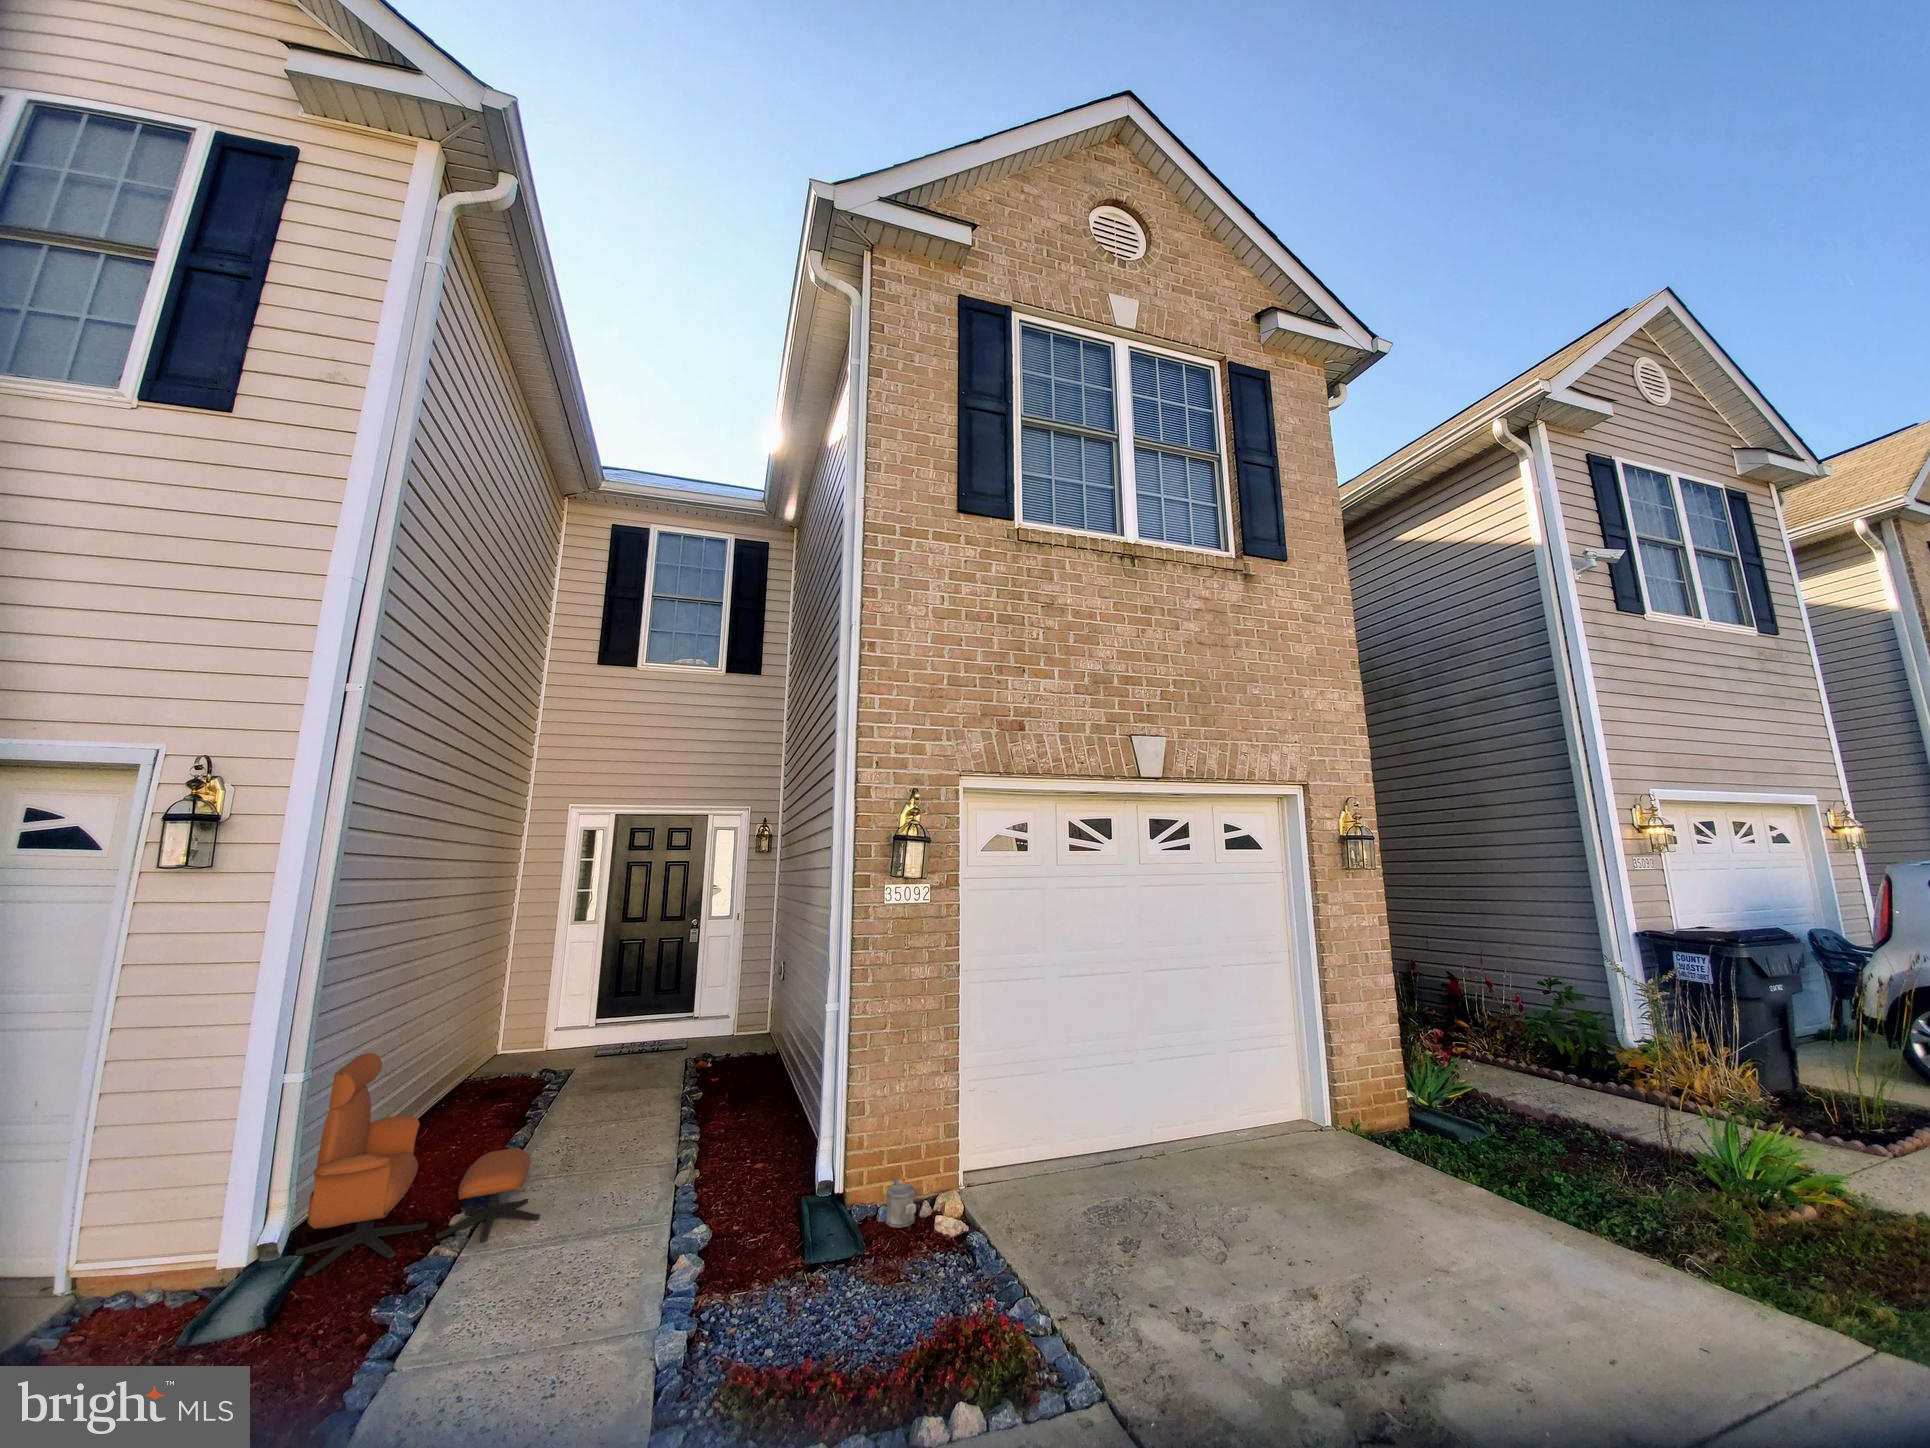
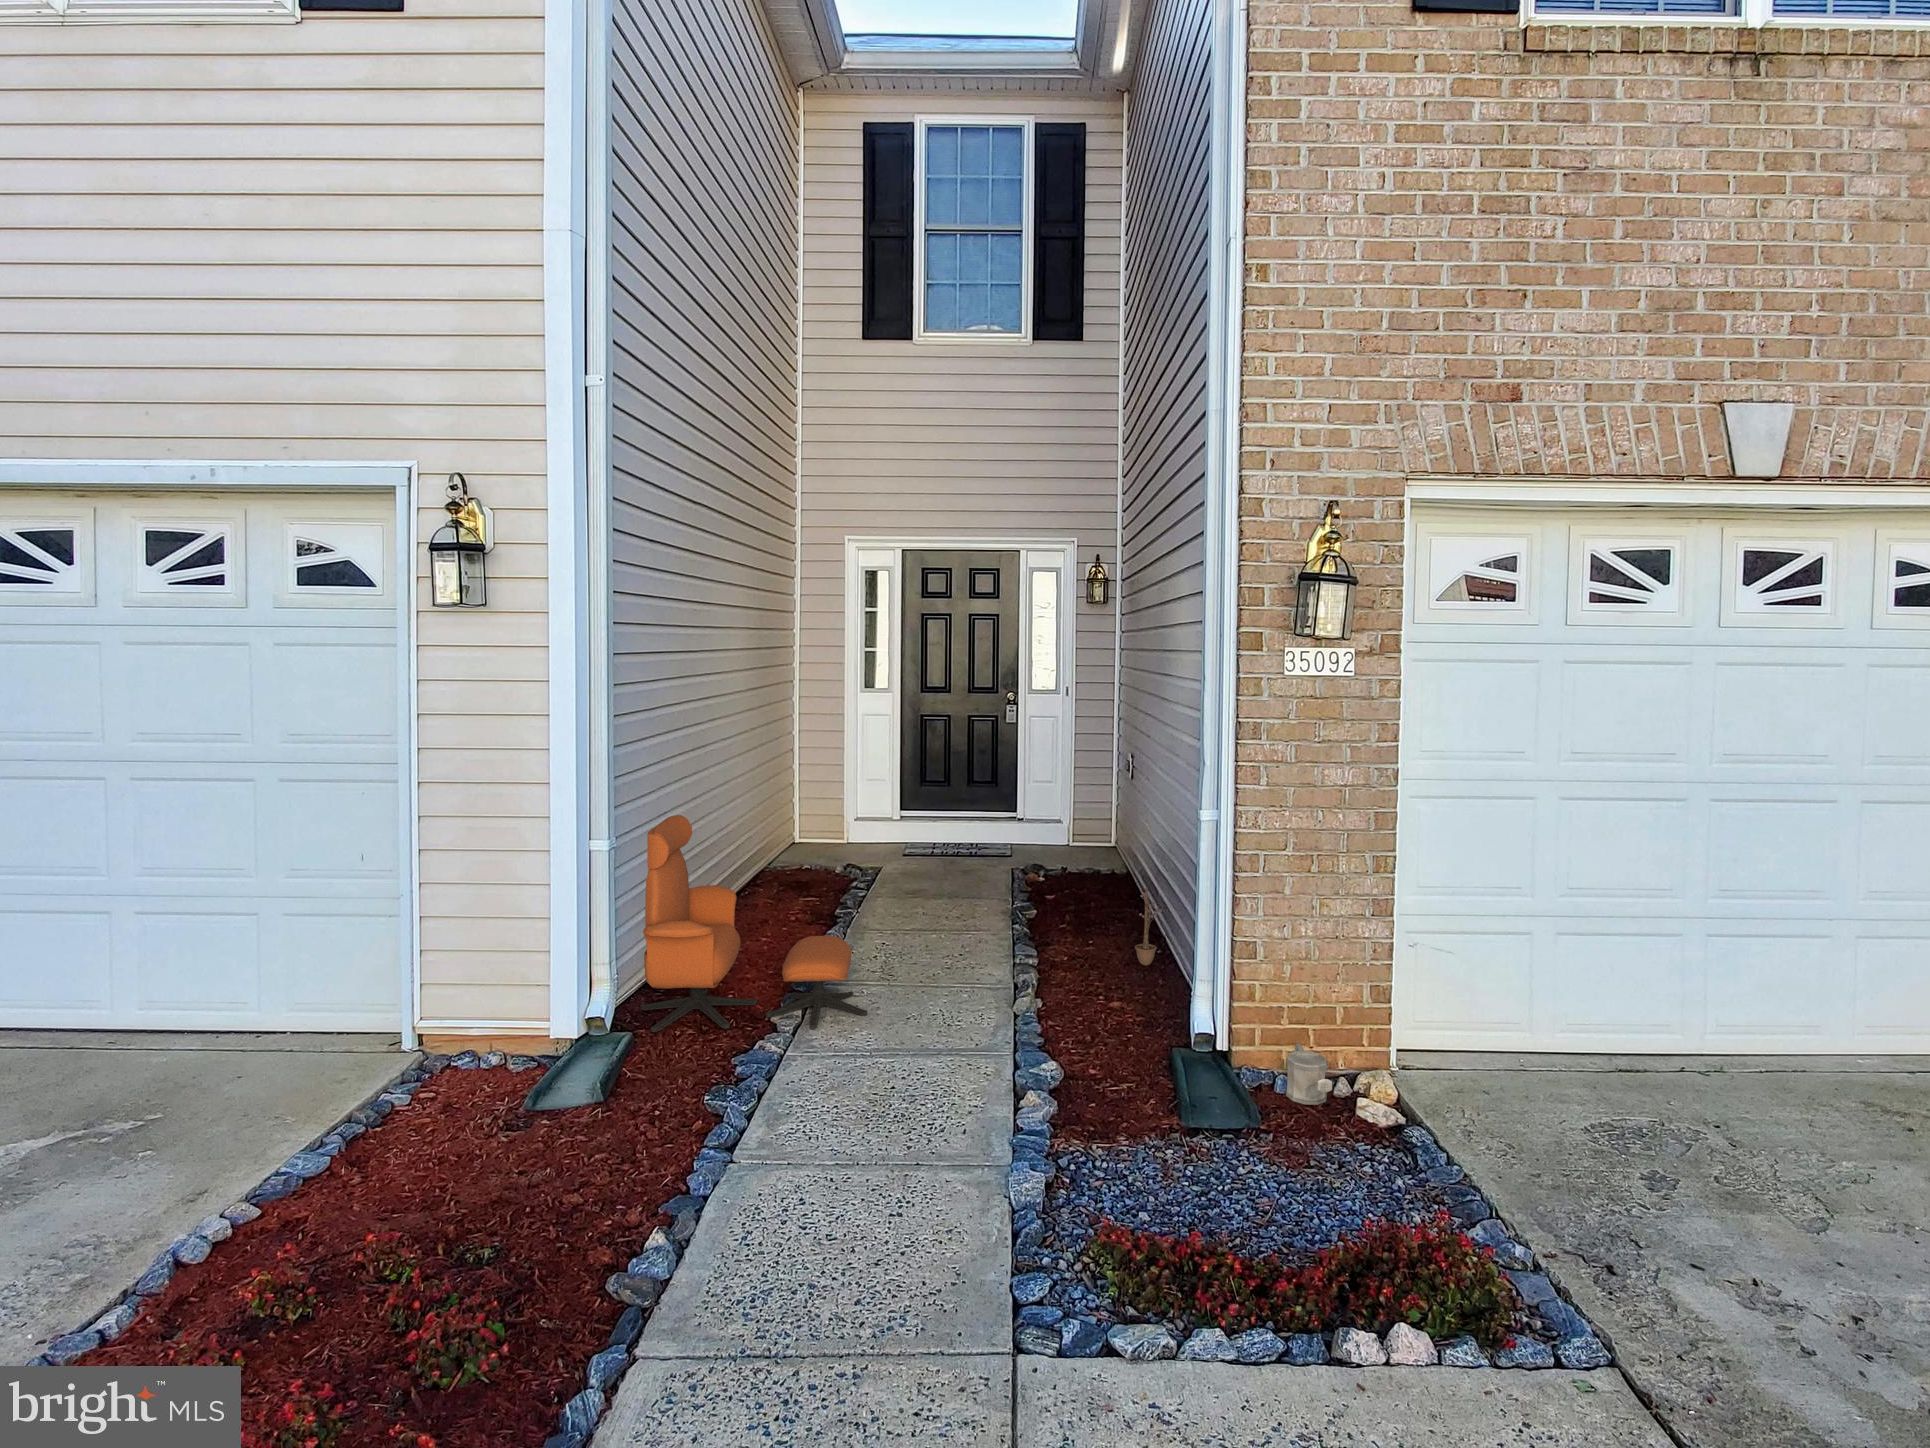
decorative plant: none [783,1069,805,1134] -> present [1135,888,1162,966]

